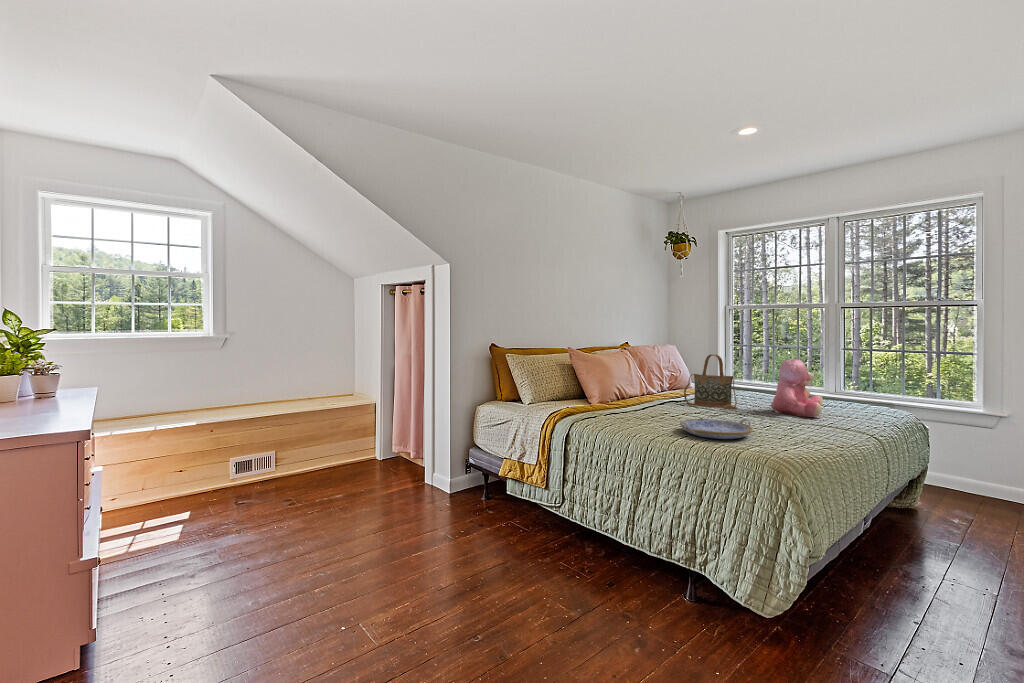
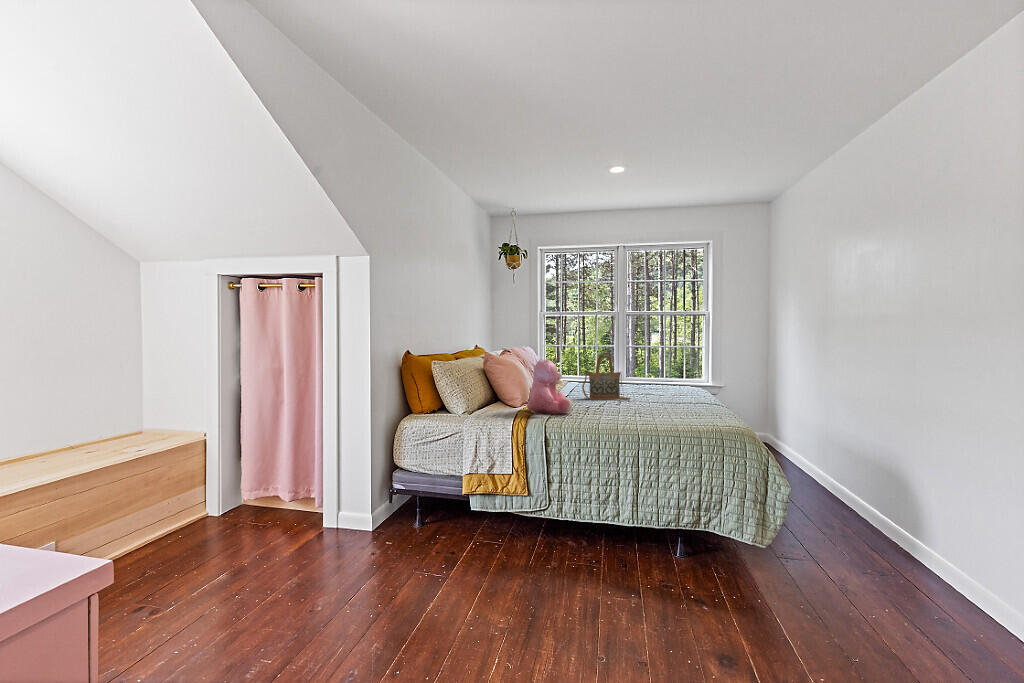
teddy bear: present [771,359,823,418] -> present [527,359,572,414]
serving tray: present [680,419,753,439] -> none [646,404,704,422]

